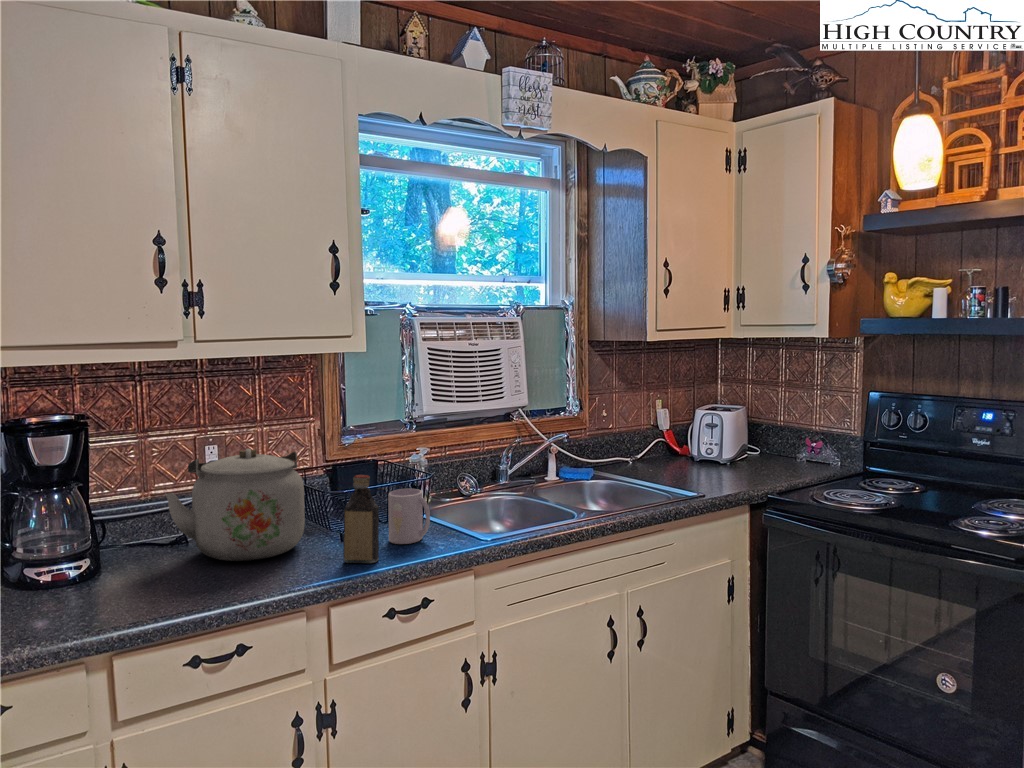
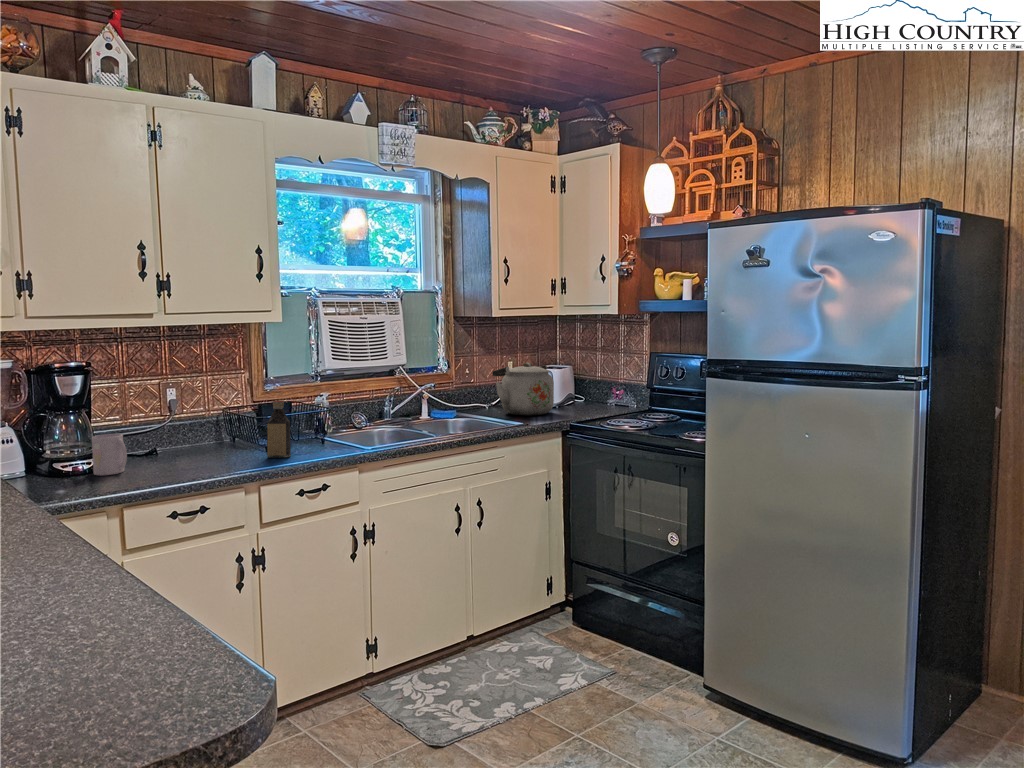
kettle: present [165,449,305,561] -> present [492,363,554,415]
mug: present [388,489,430,544] -> present [92,434,127,475]

